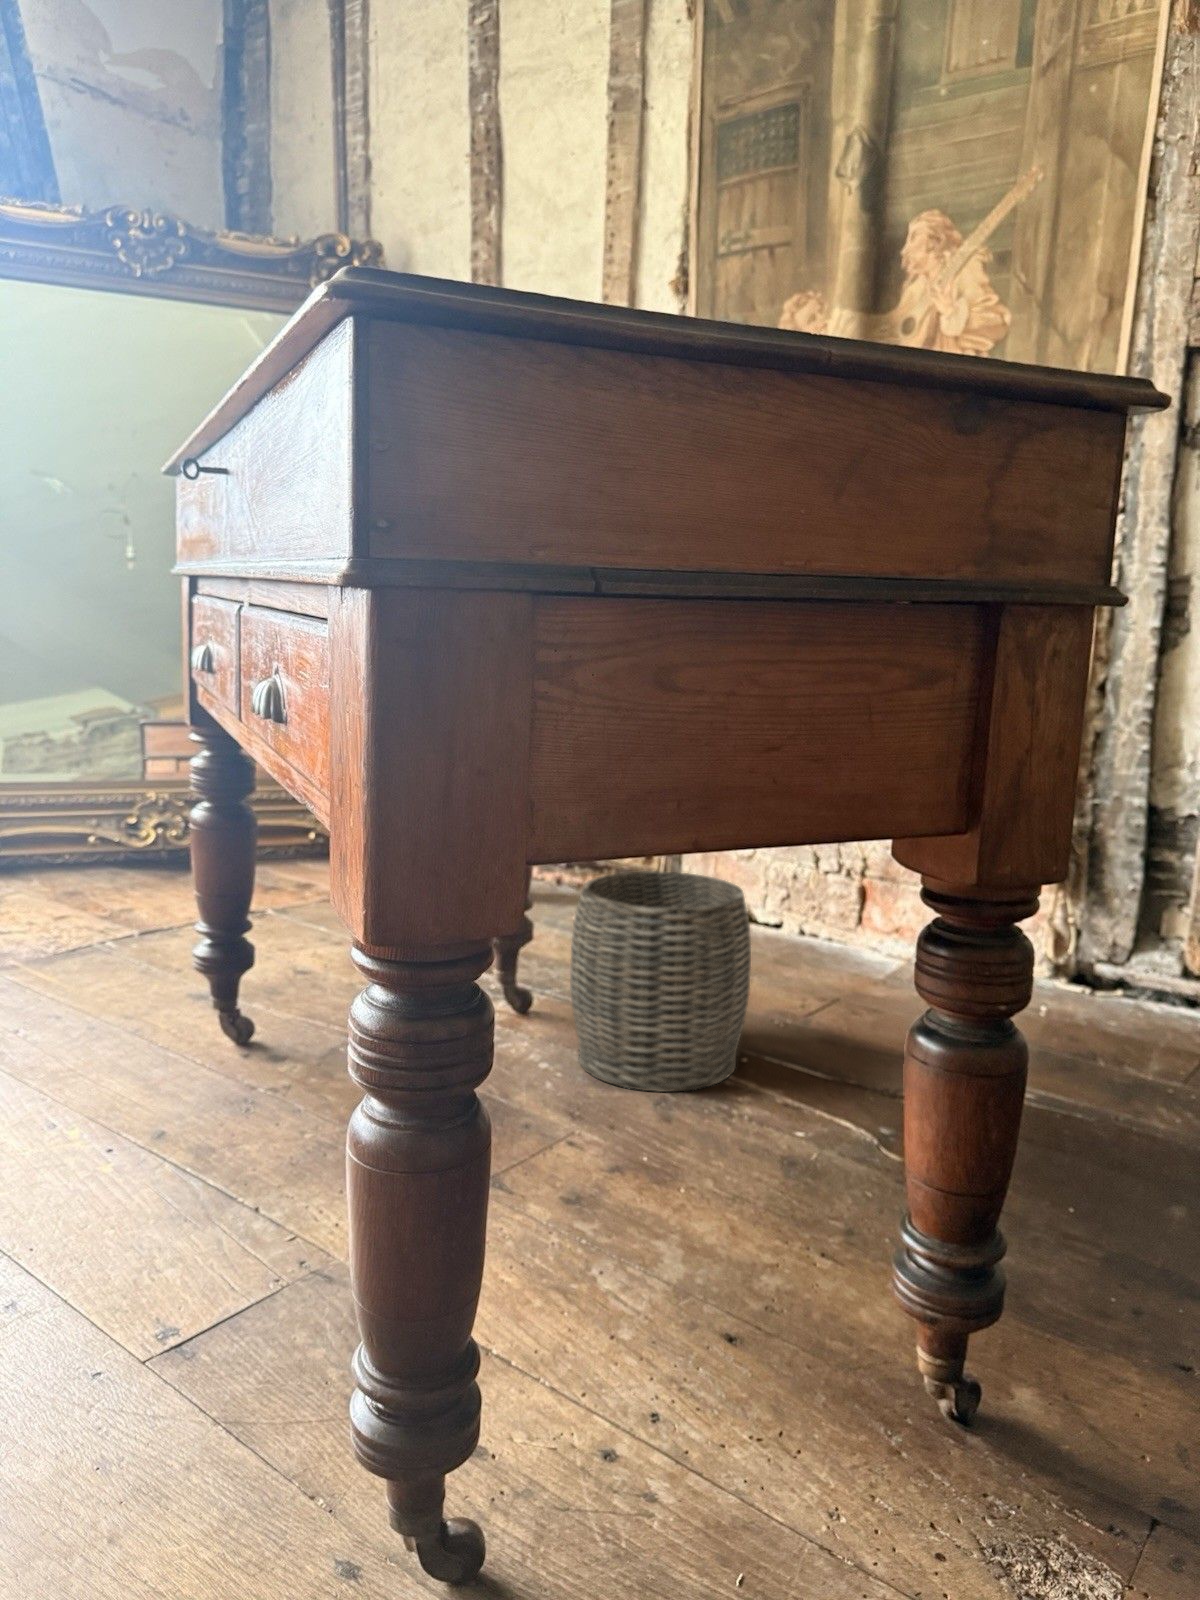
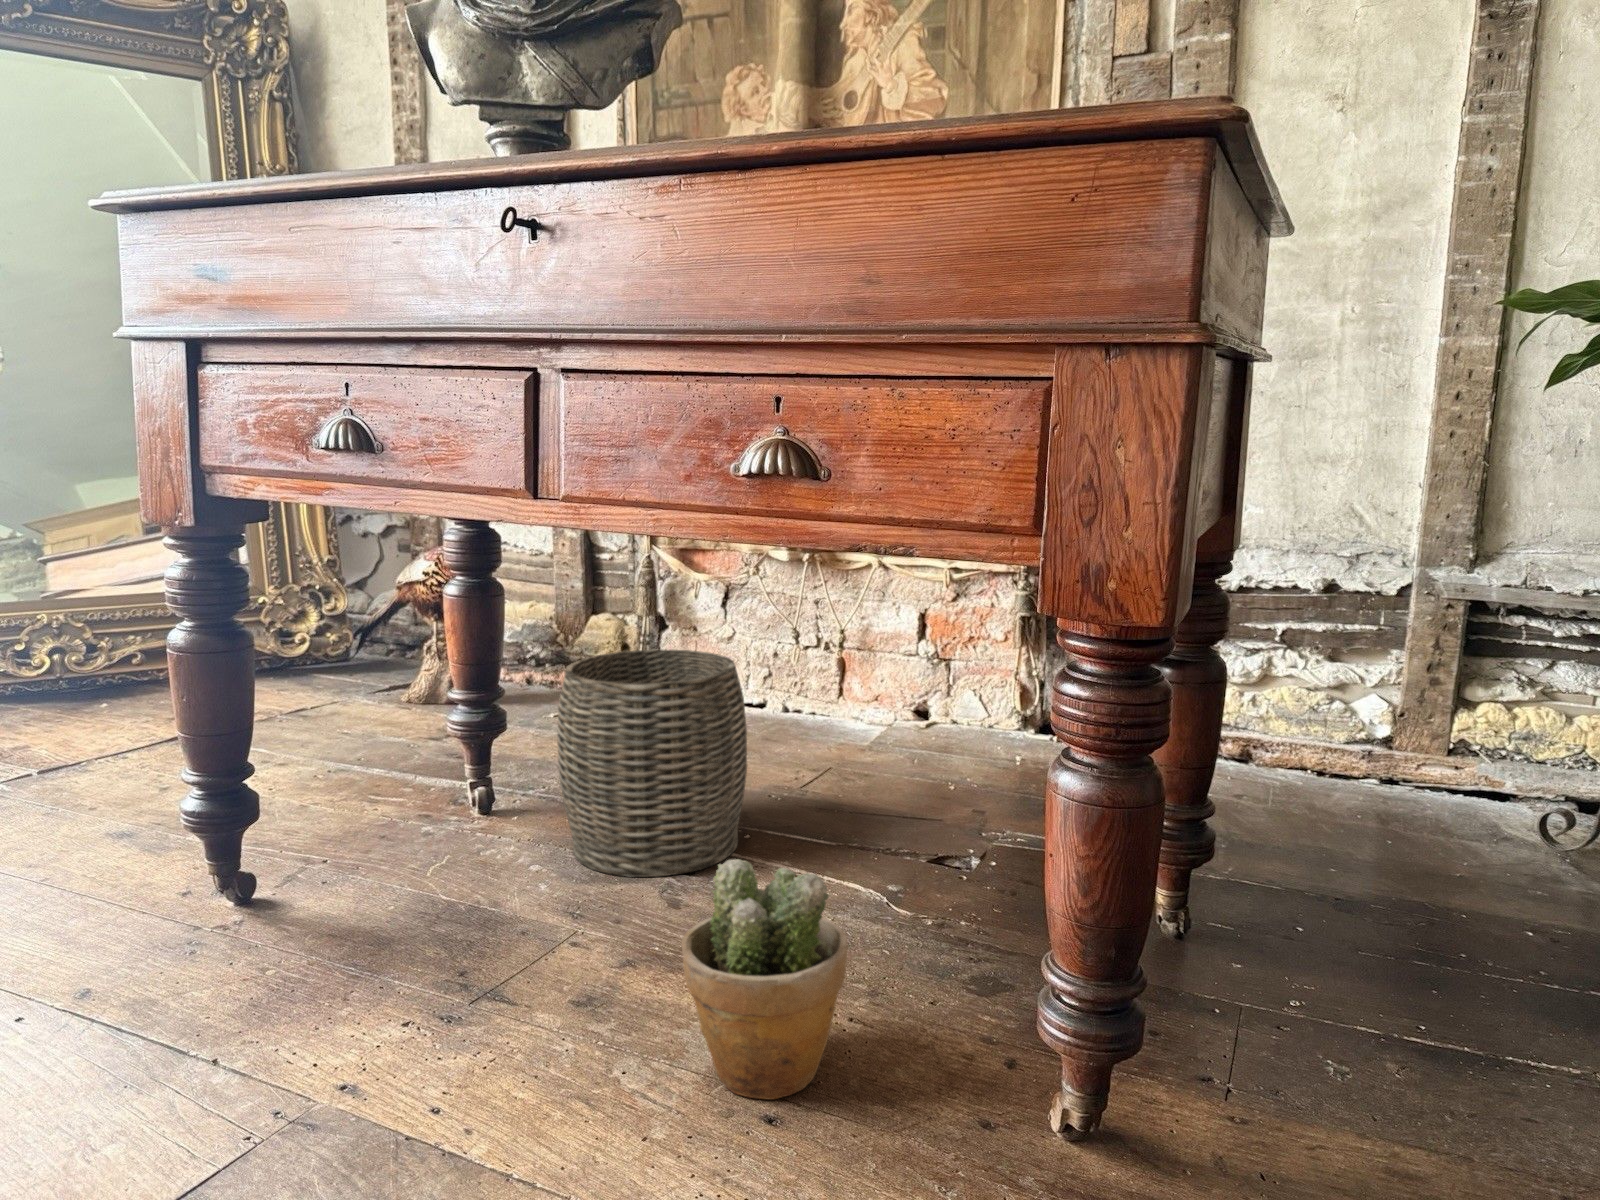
potted plant: none [660,1091,817,1319] -> present [682,859,848,1099]

